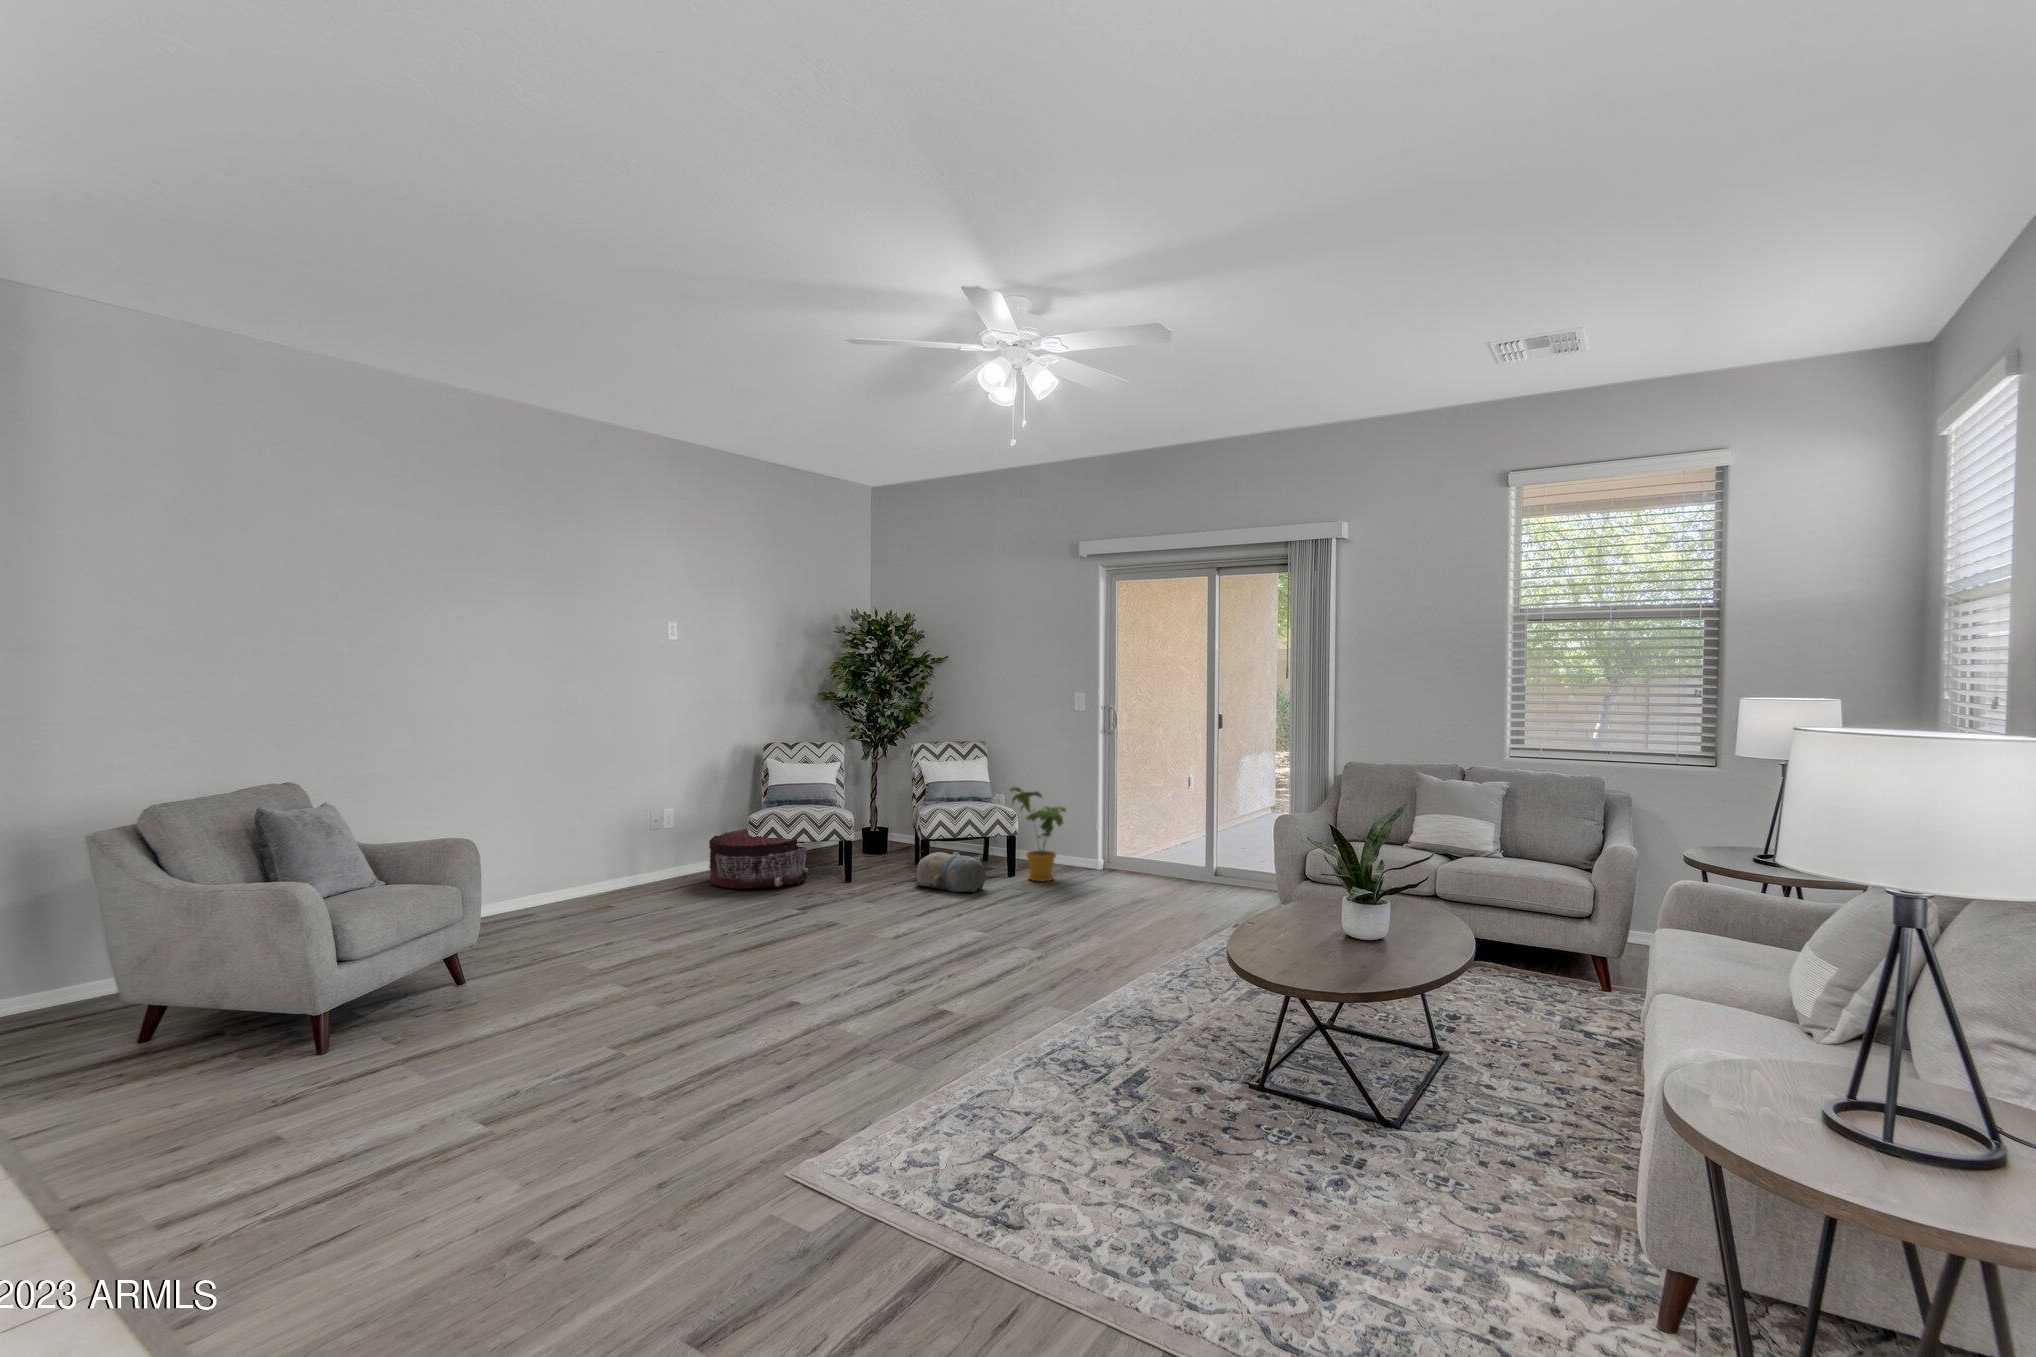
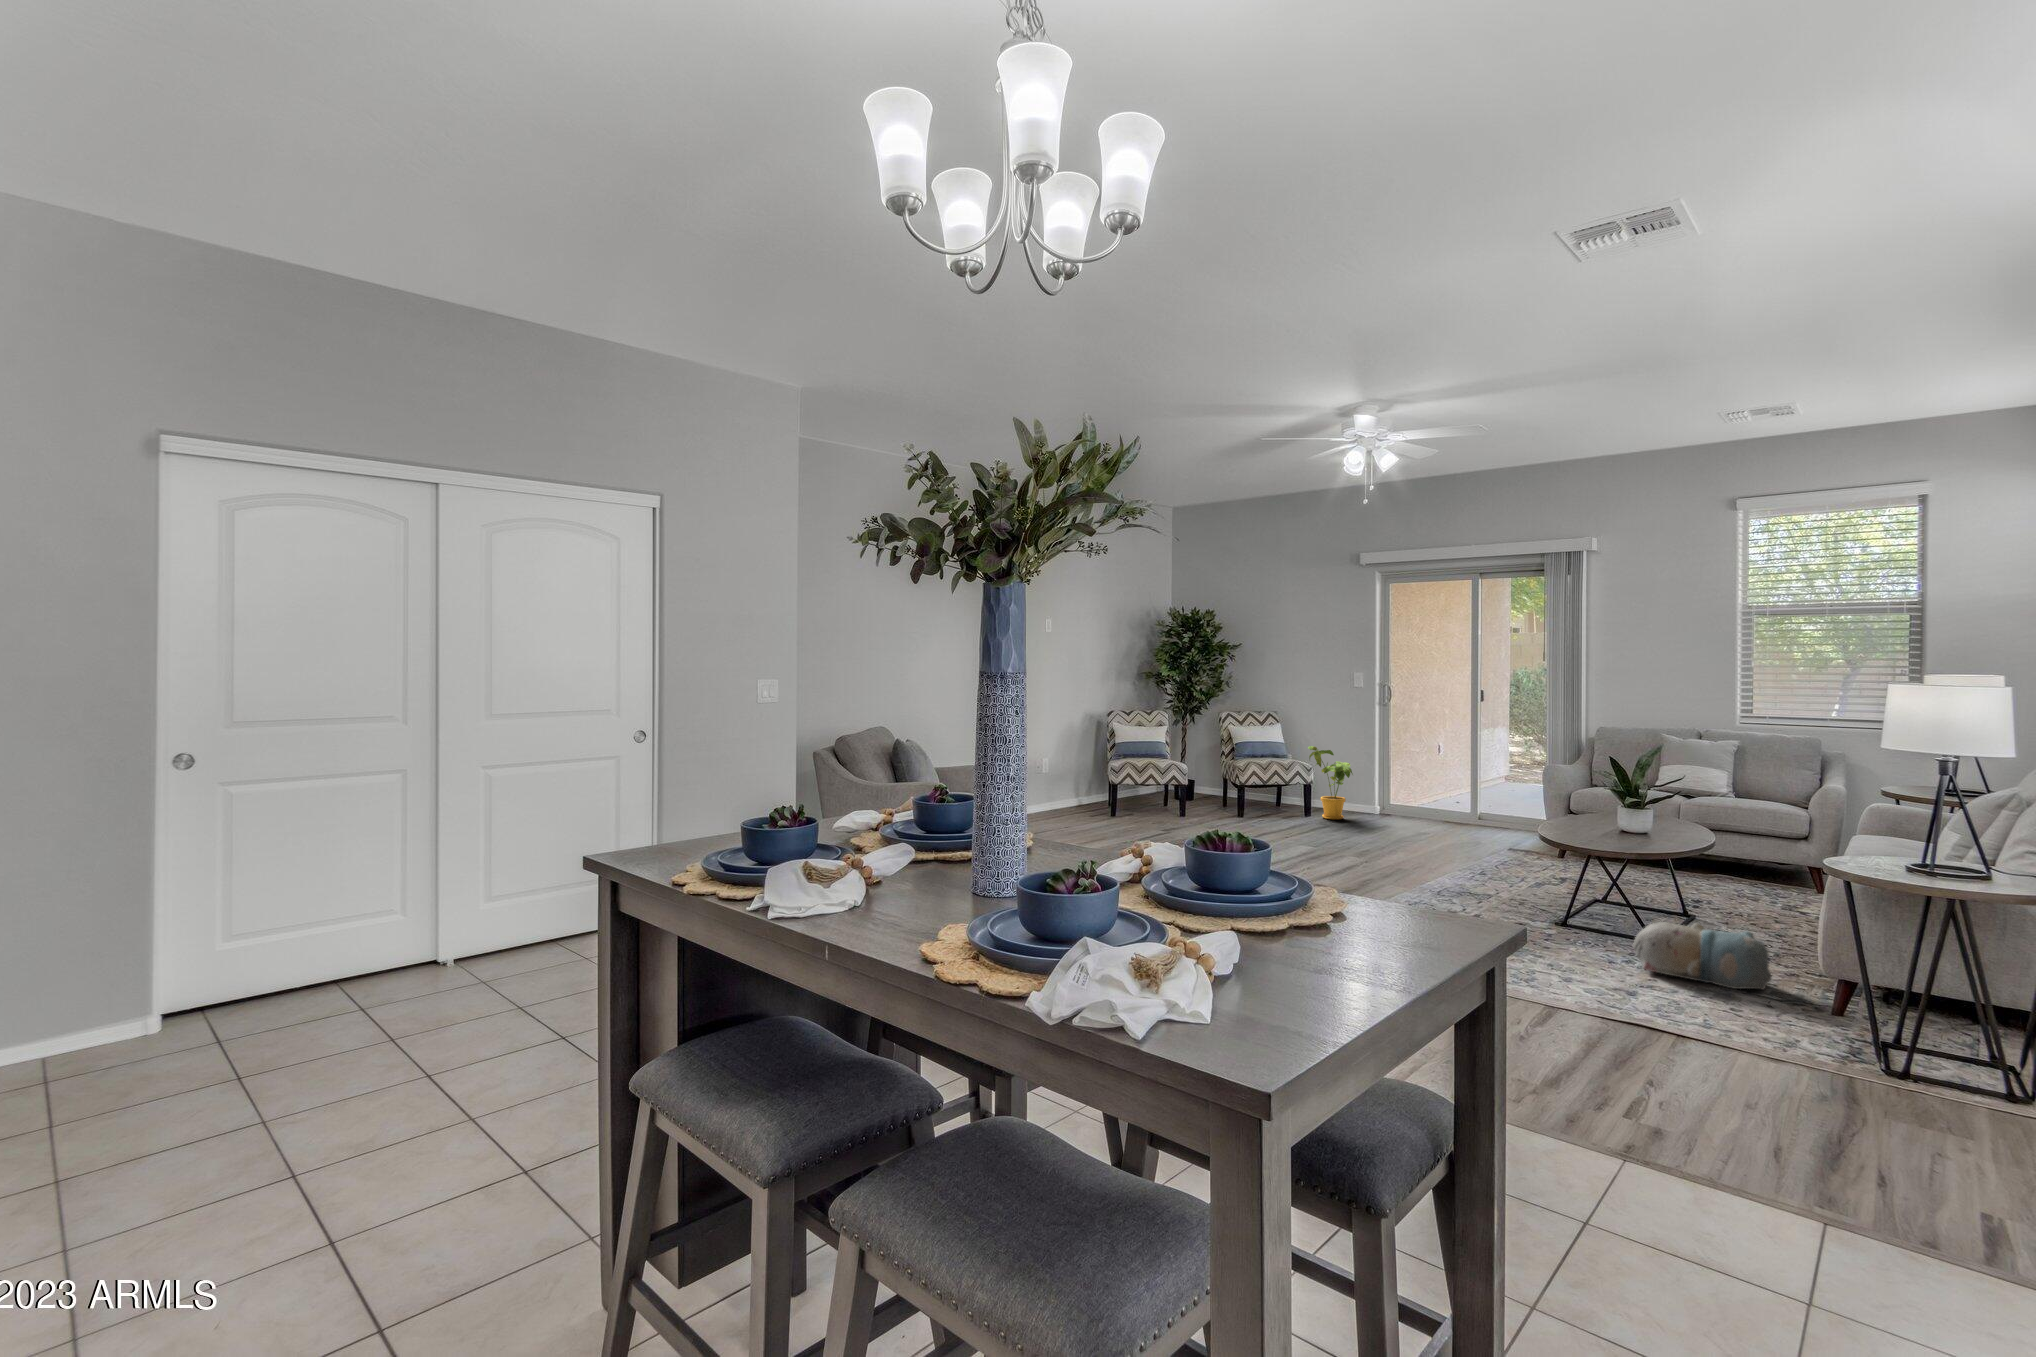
pouf: present [709,829,808,889] -> none [1080,775,1154,818]
plush toy: present [915,852,986,892] -> present [1633,922,1772,990]

